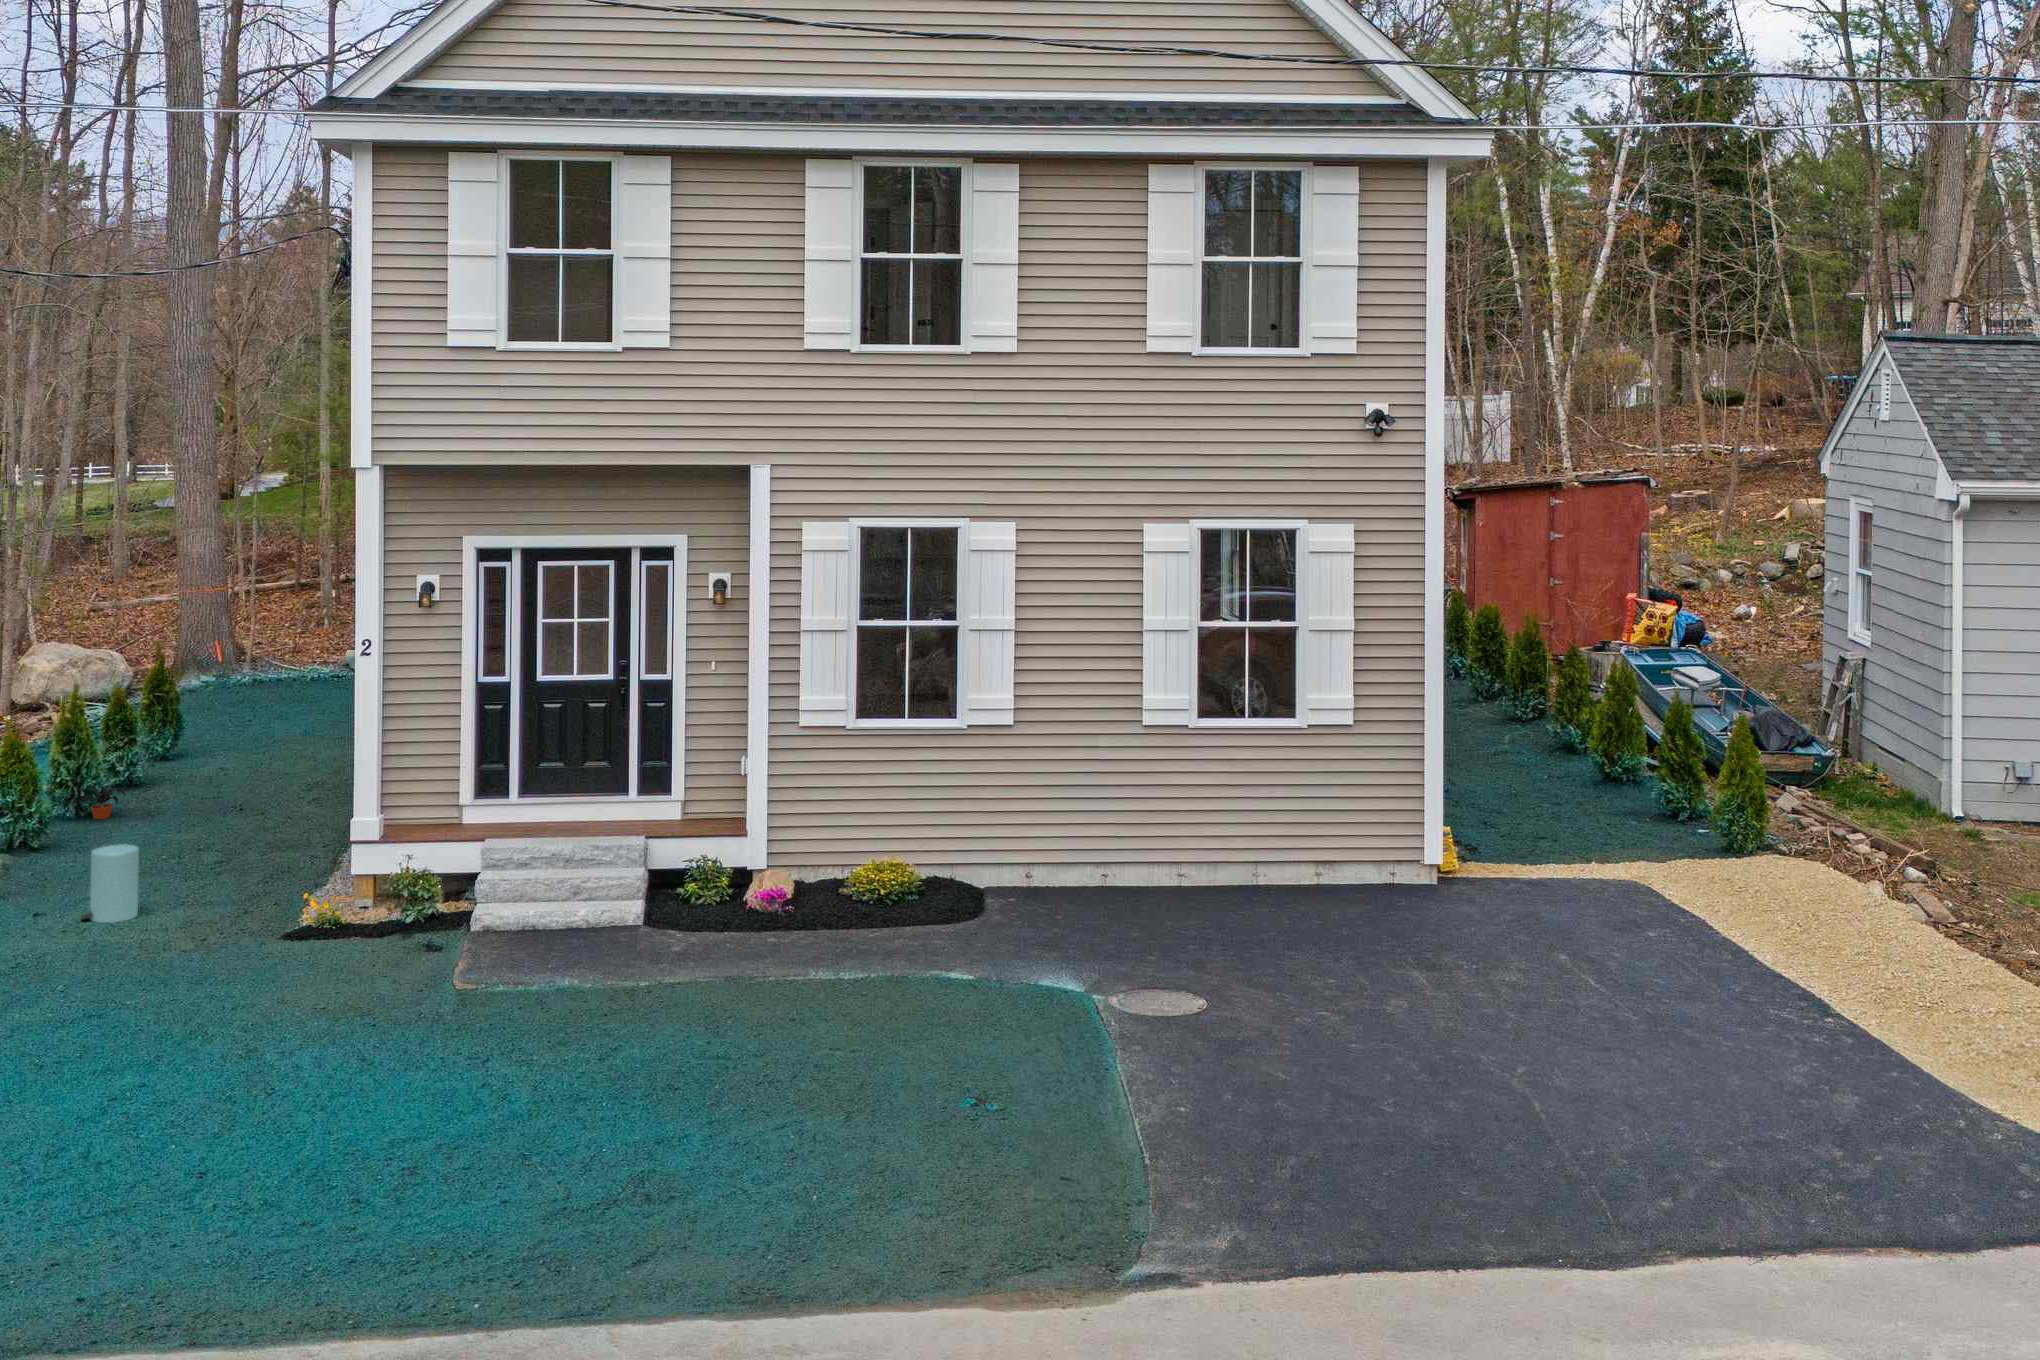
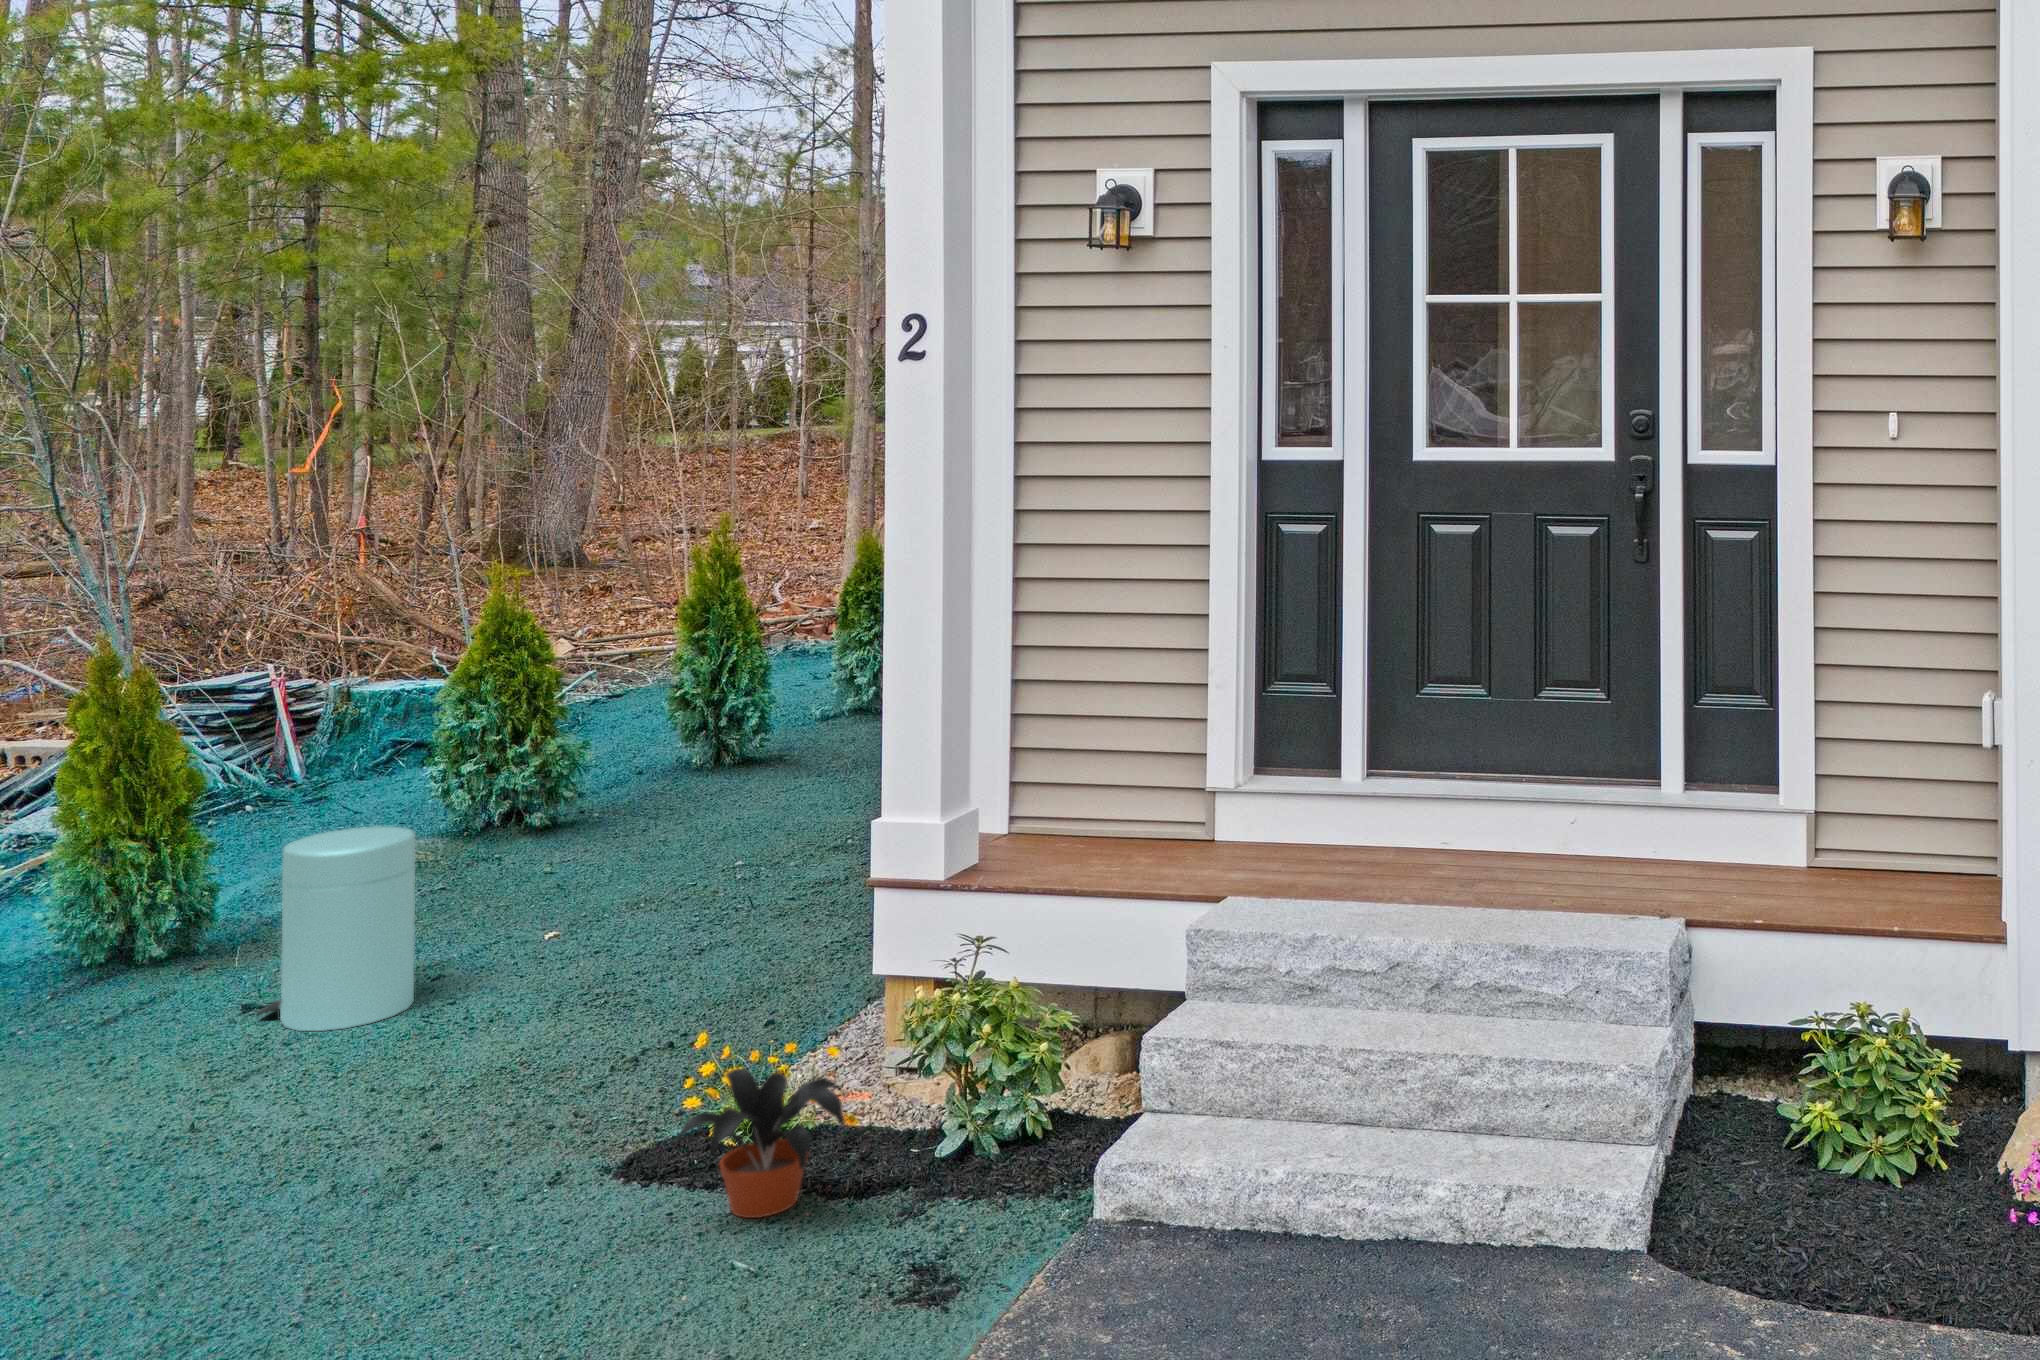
potted plant: present [83,787,125,819] -> present [676,1068,845,1218]

